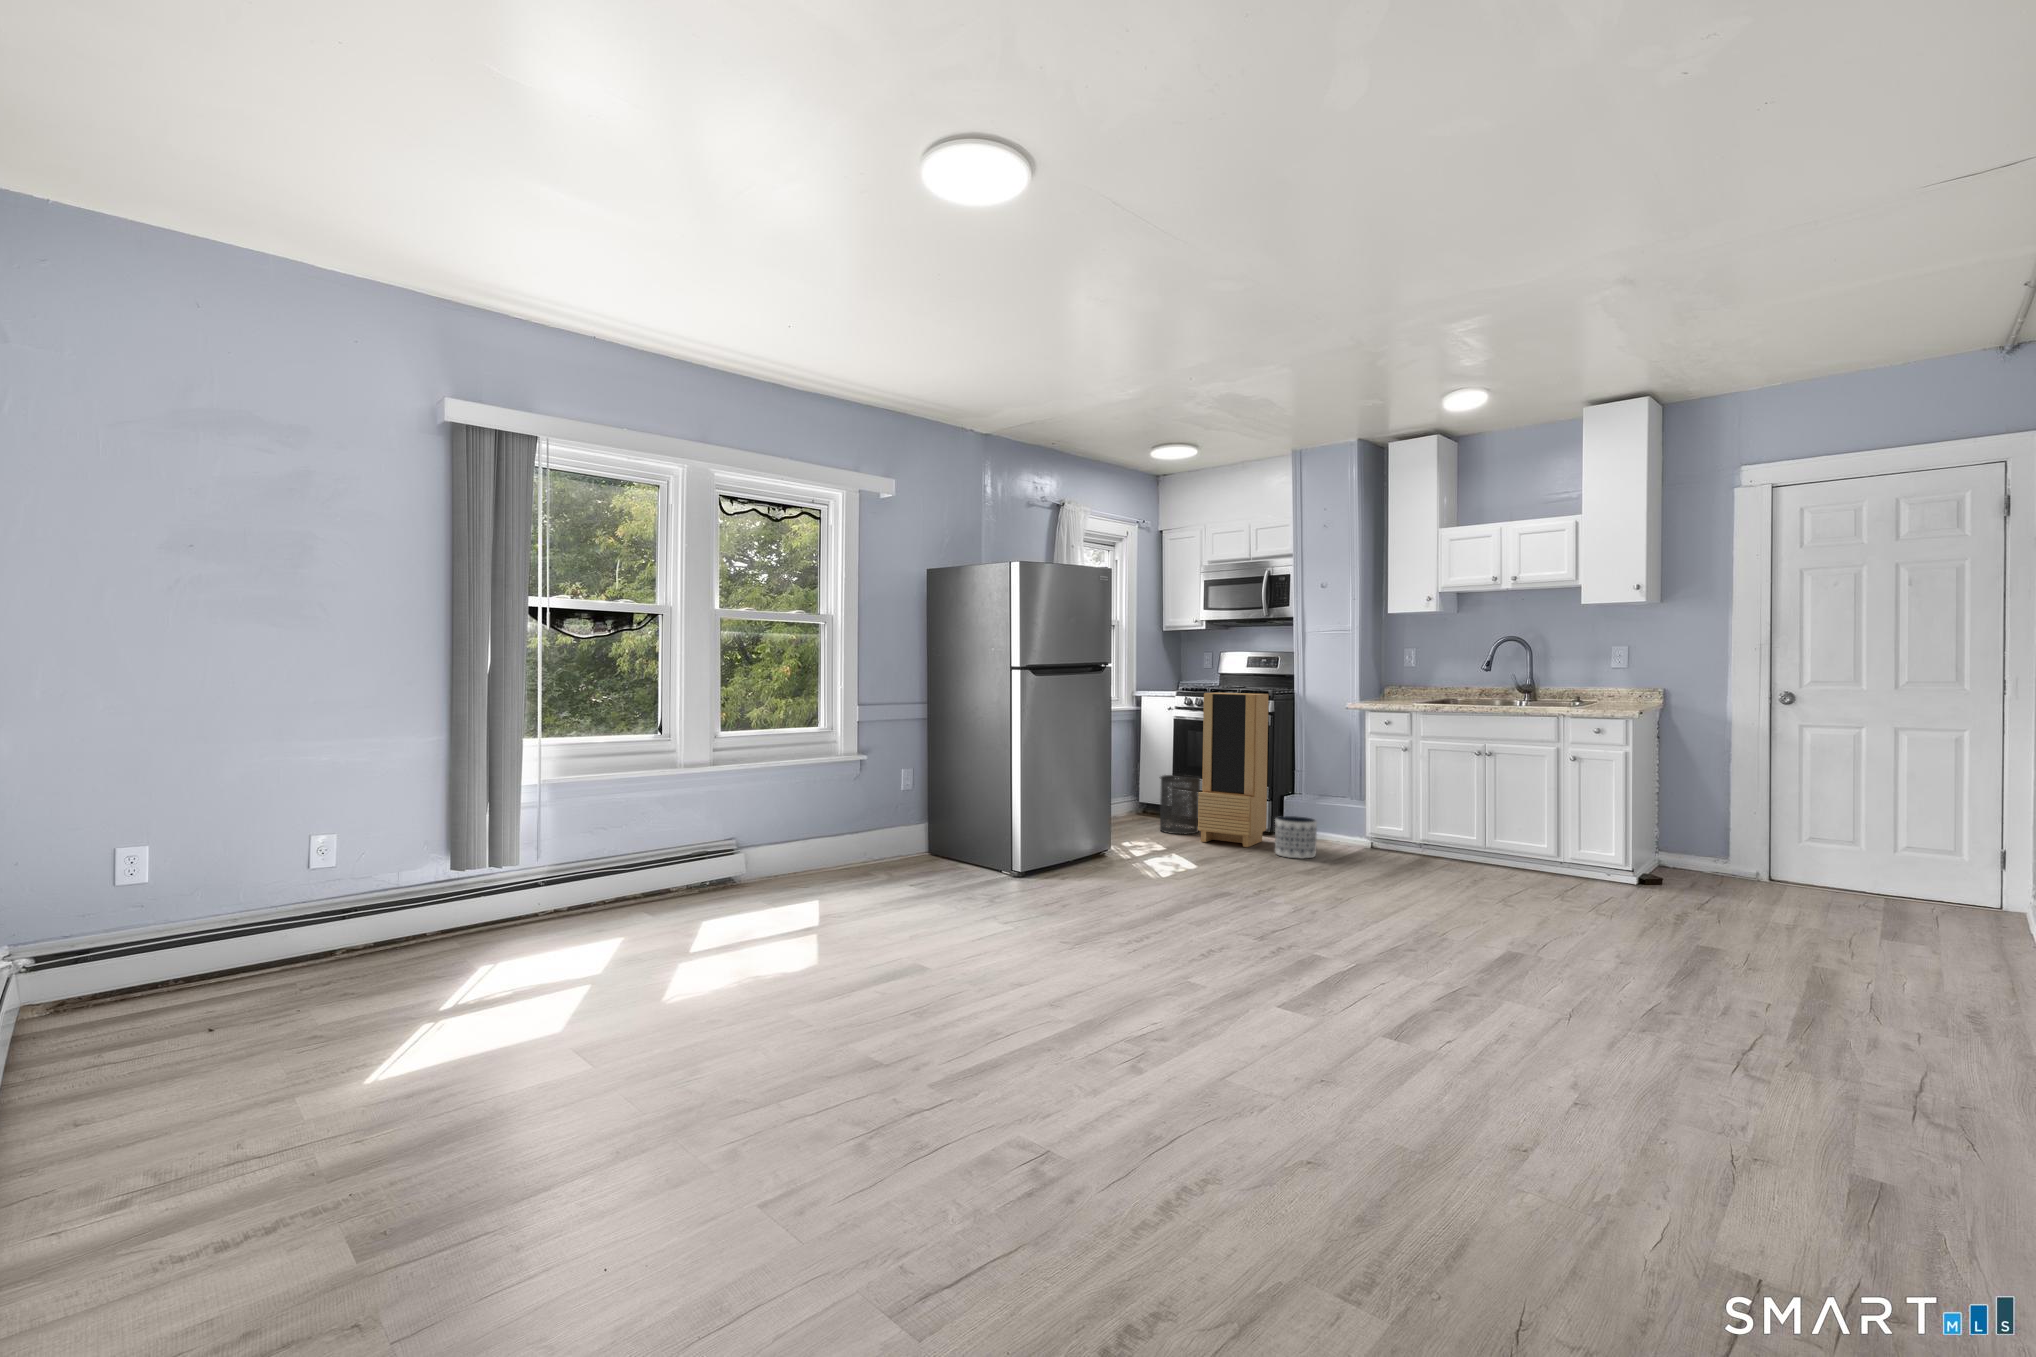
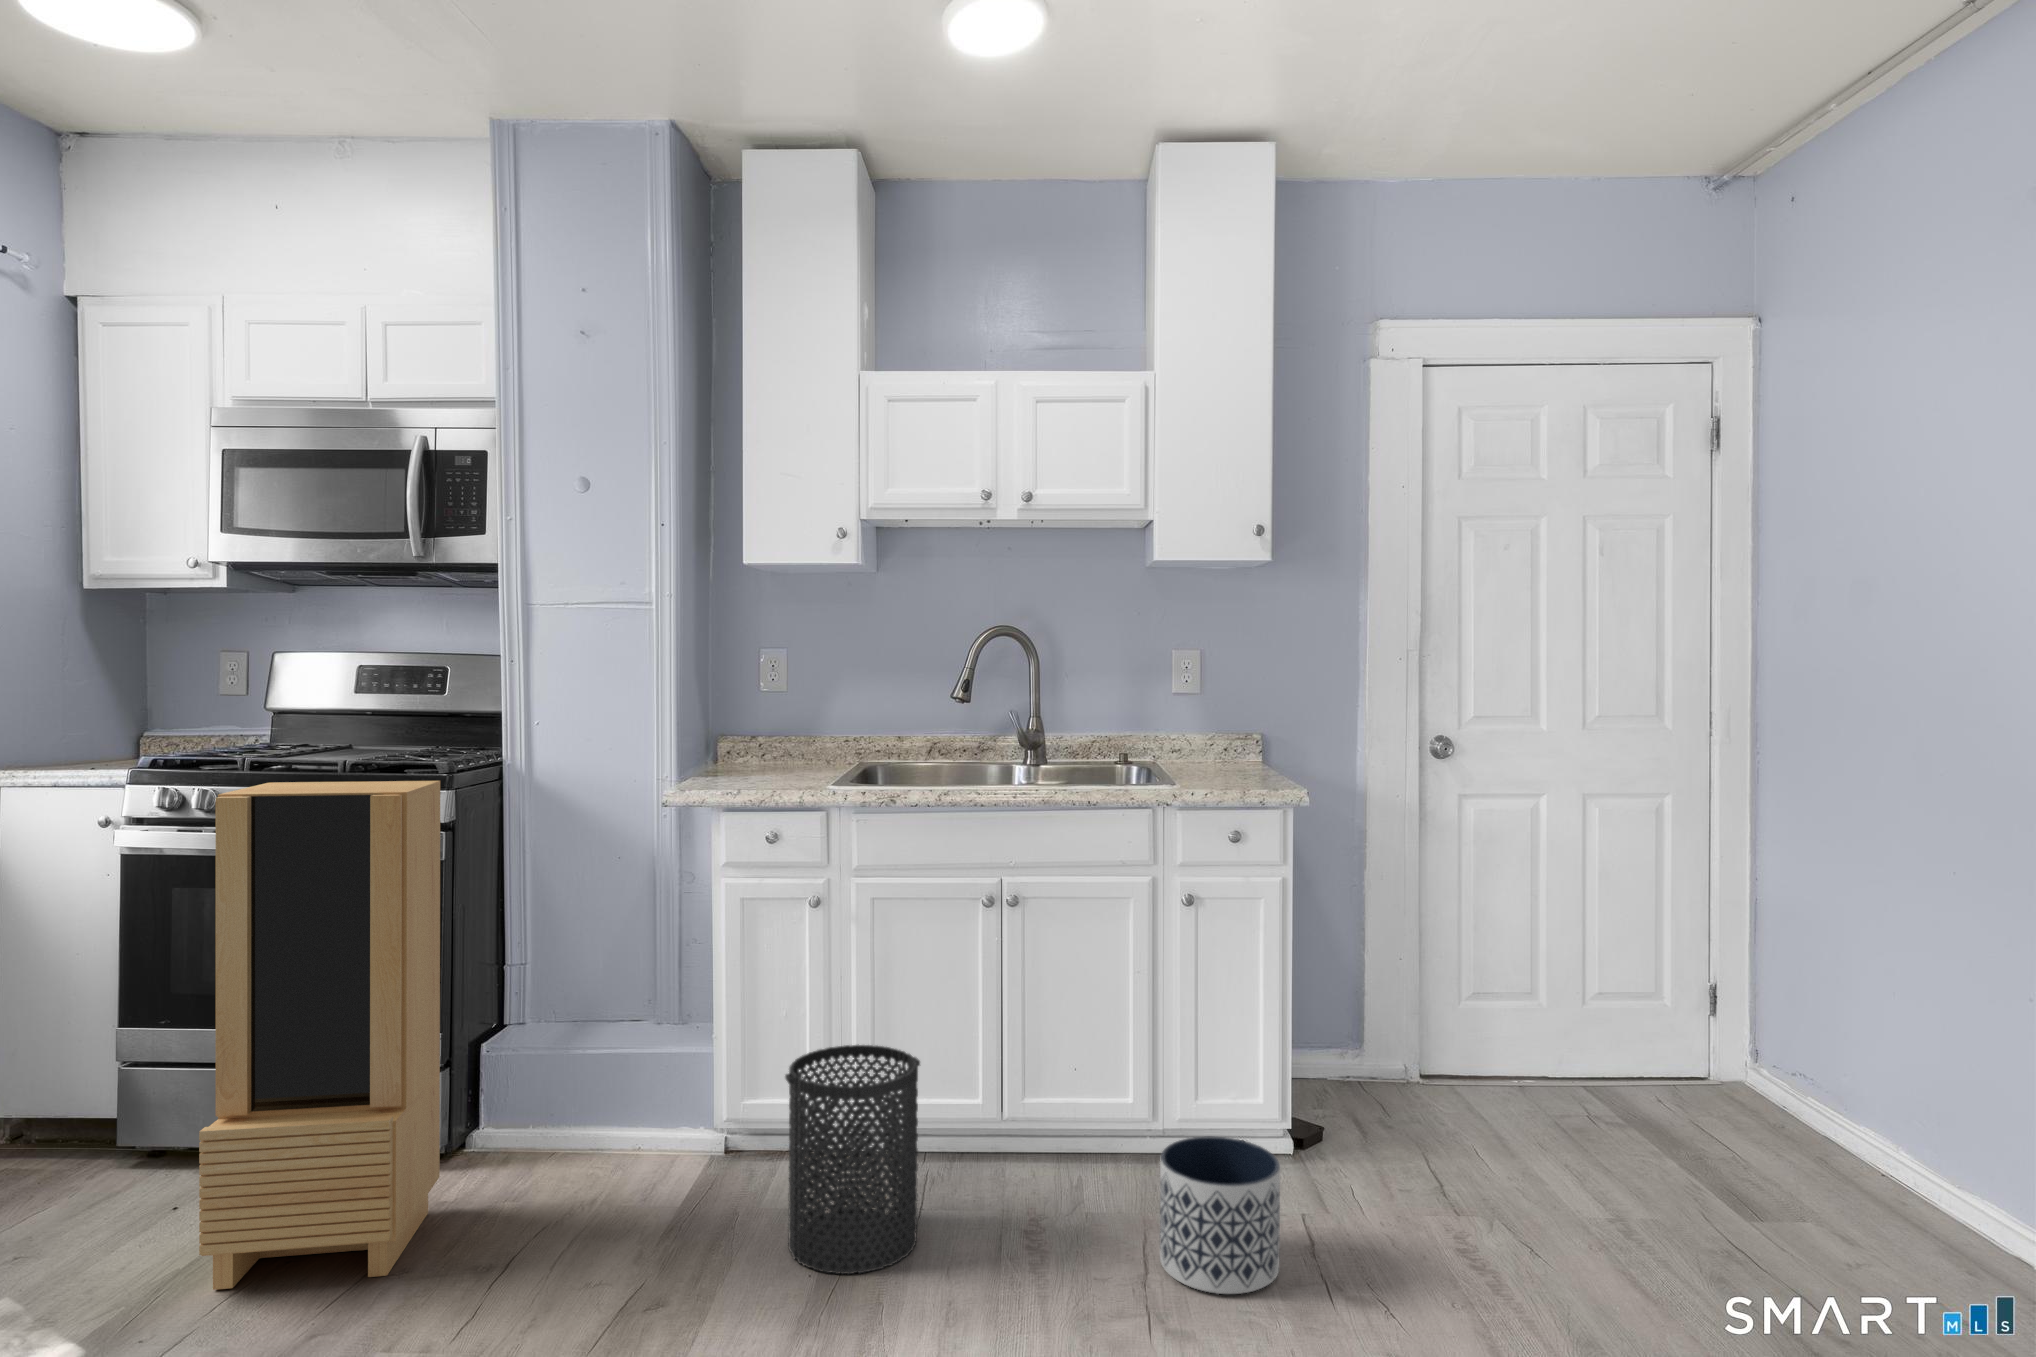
trash can: present [1160,775,1201,834] -> present [785,1045,920,1274]
planter: present [1275,816,1317,859] -> present [1160,1136,1280,1294]

